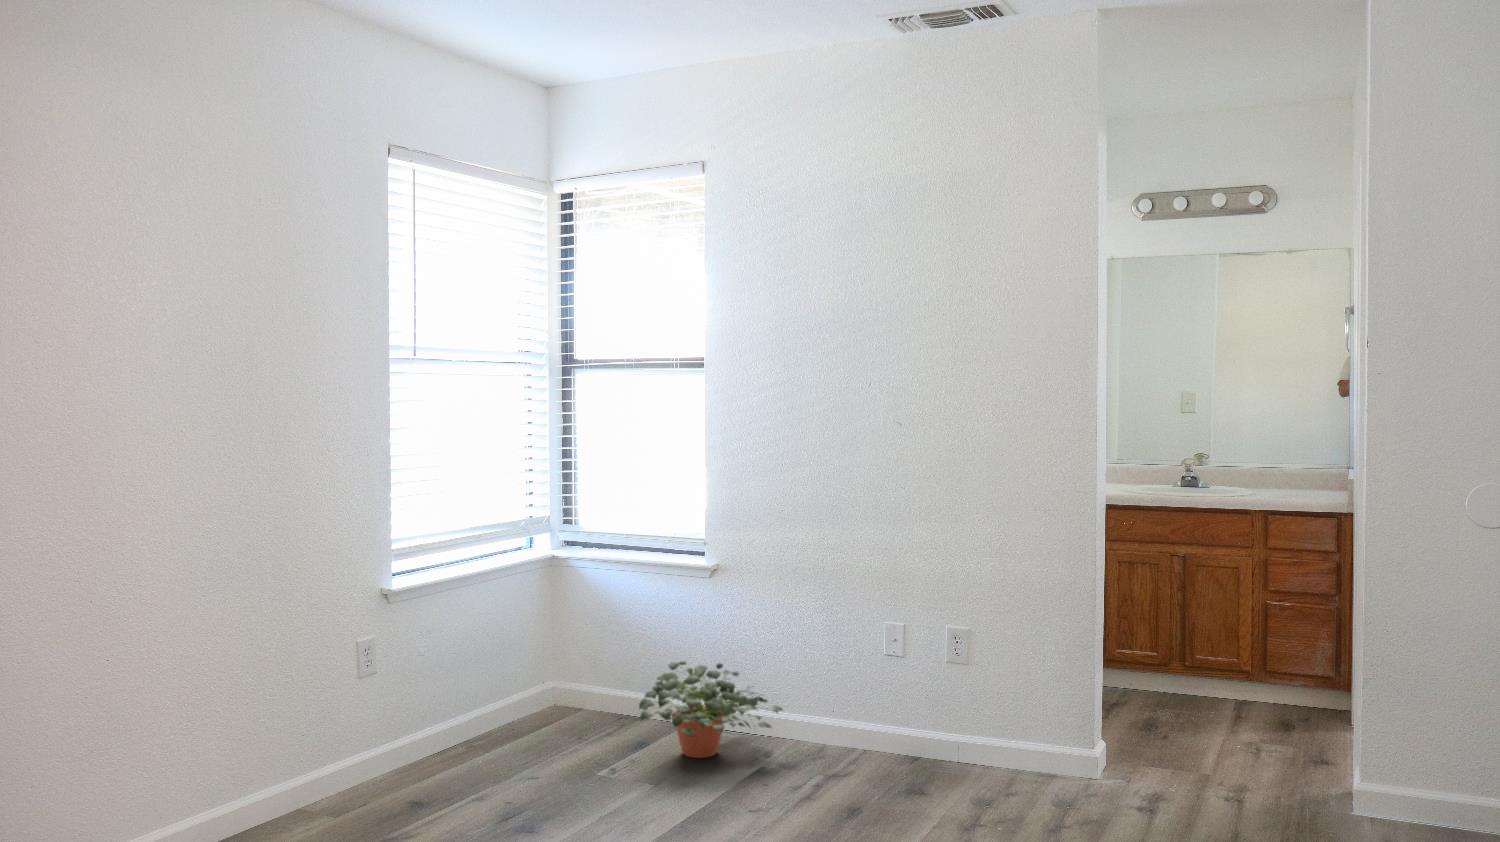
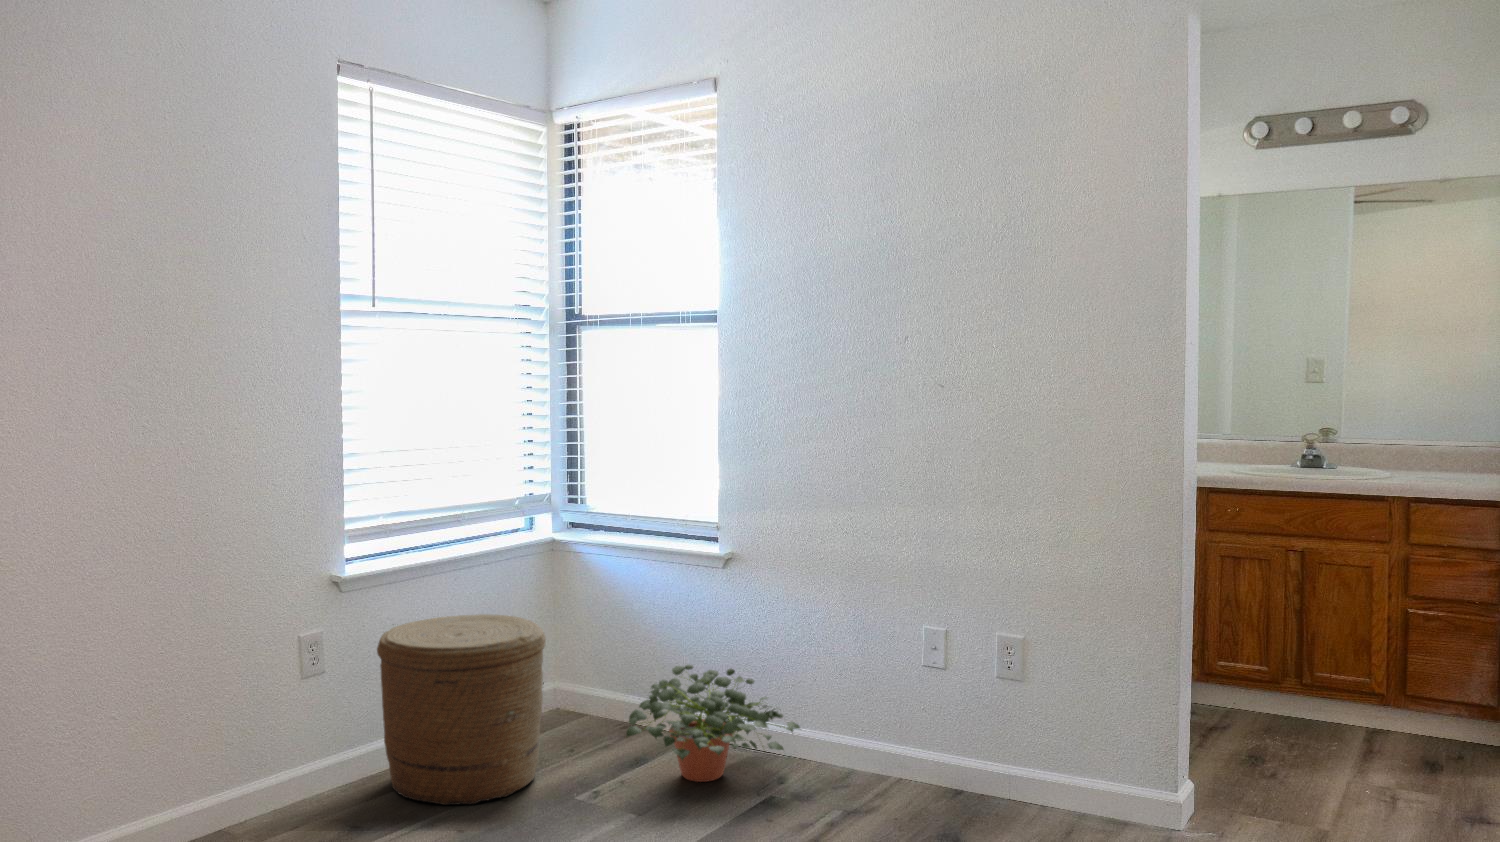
woven basket: none [424,621,567,782] -> present [377,614,546,805]

